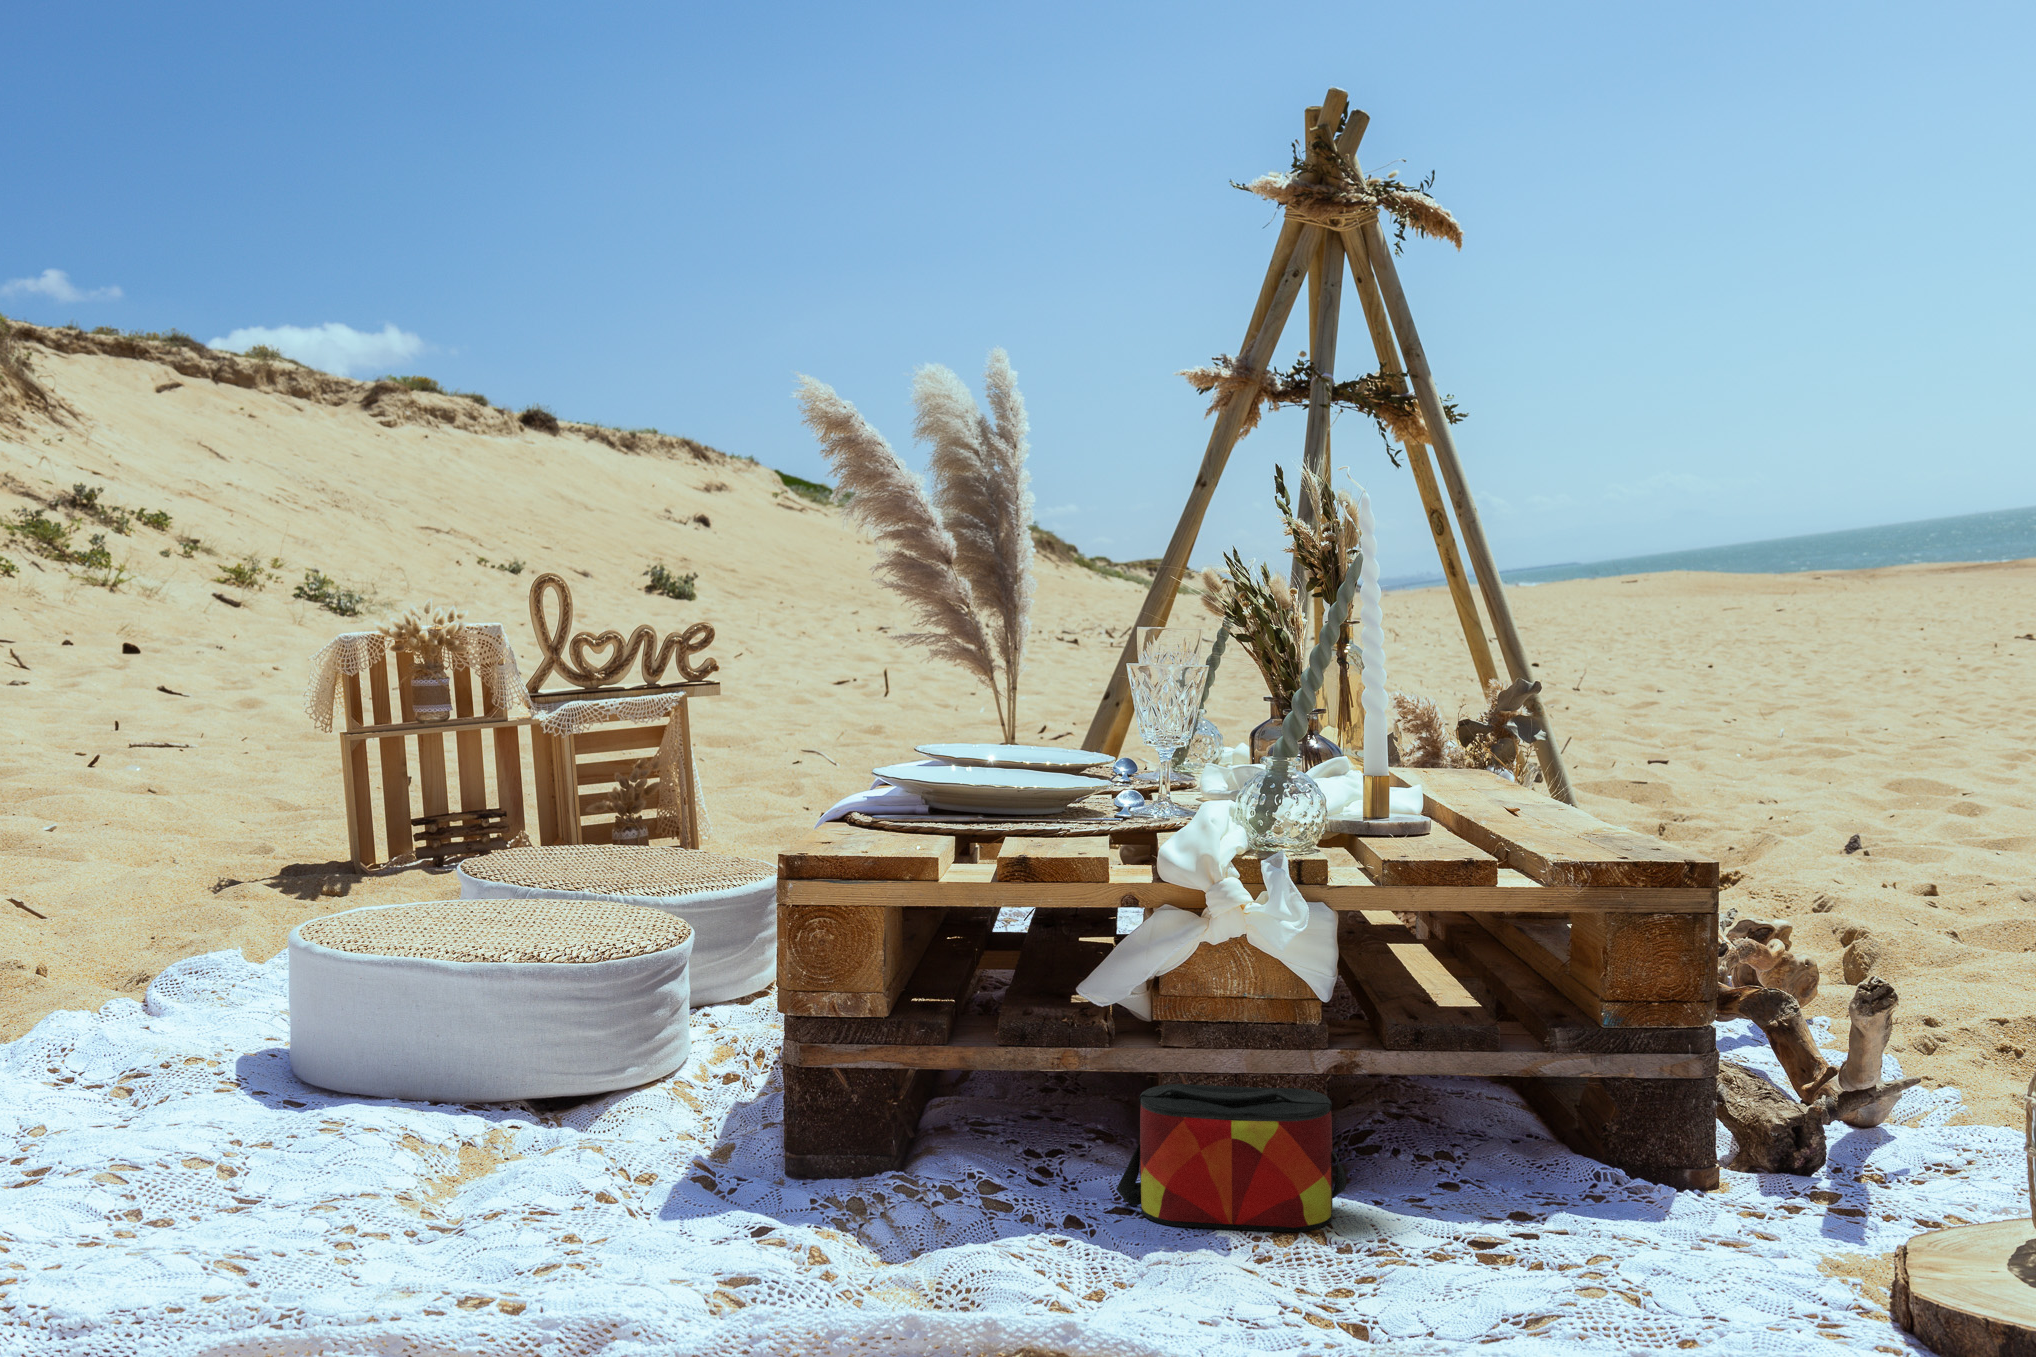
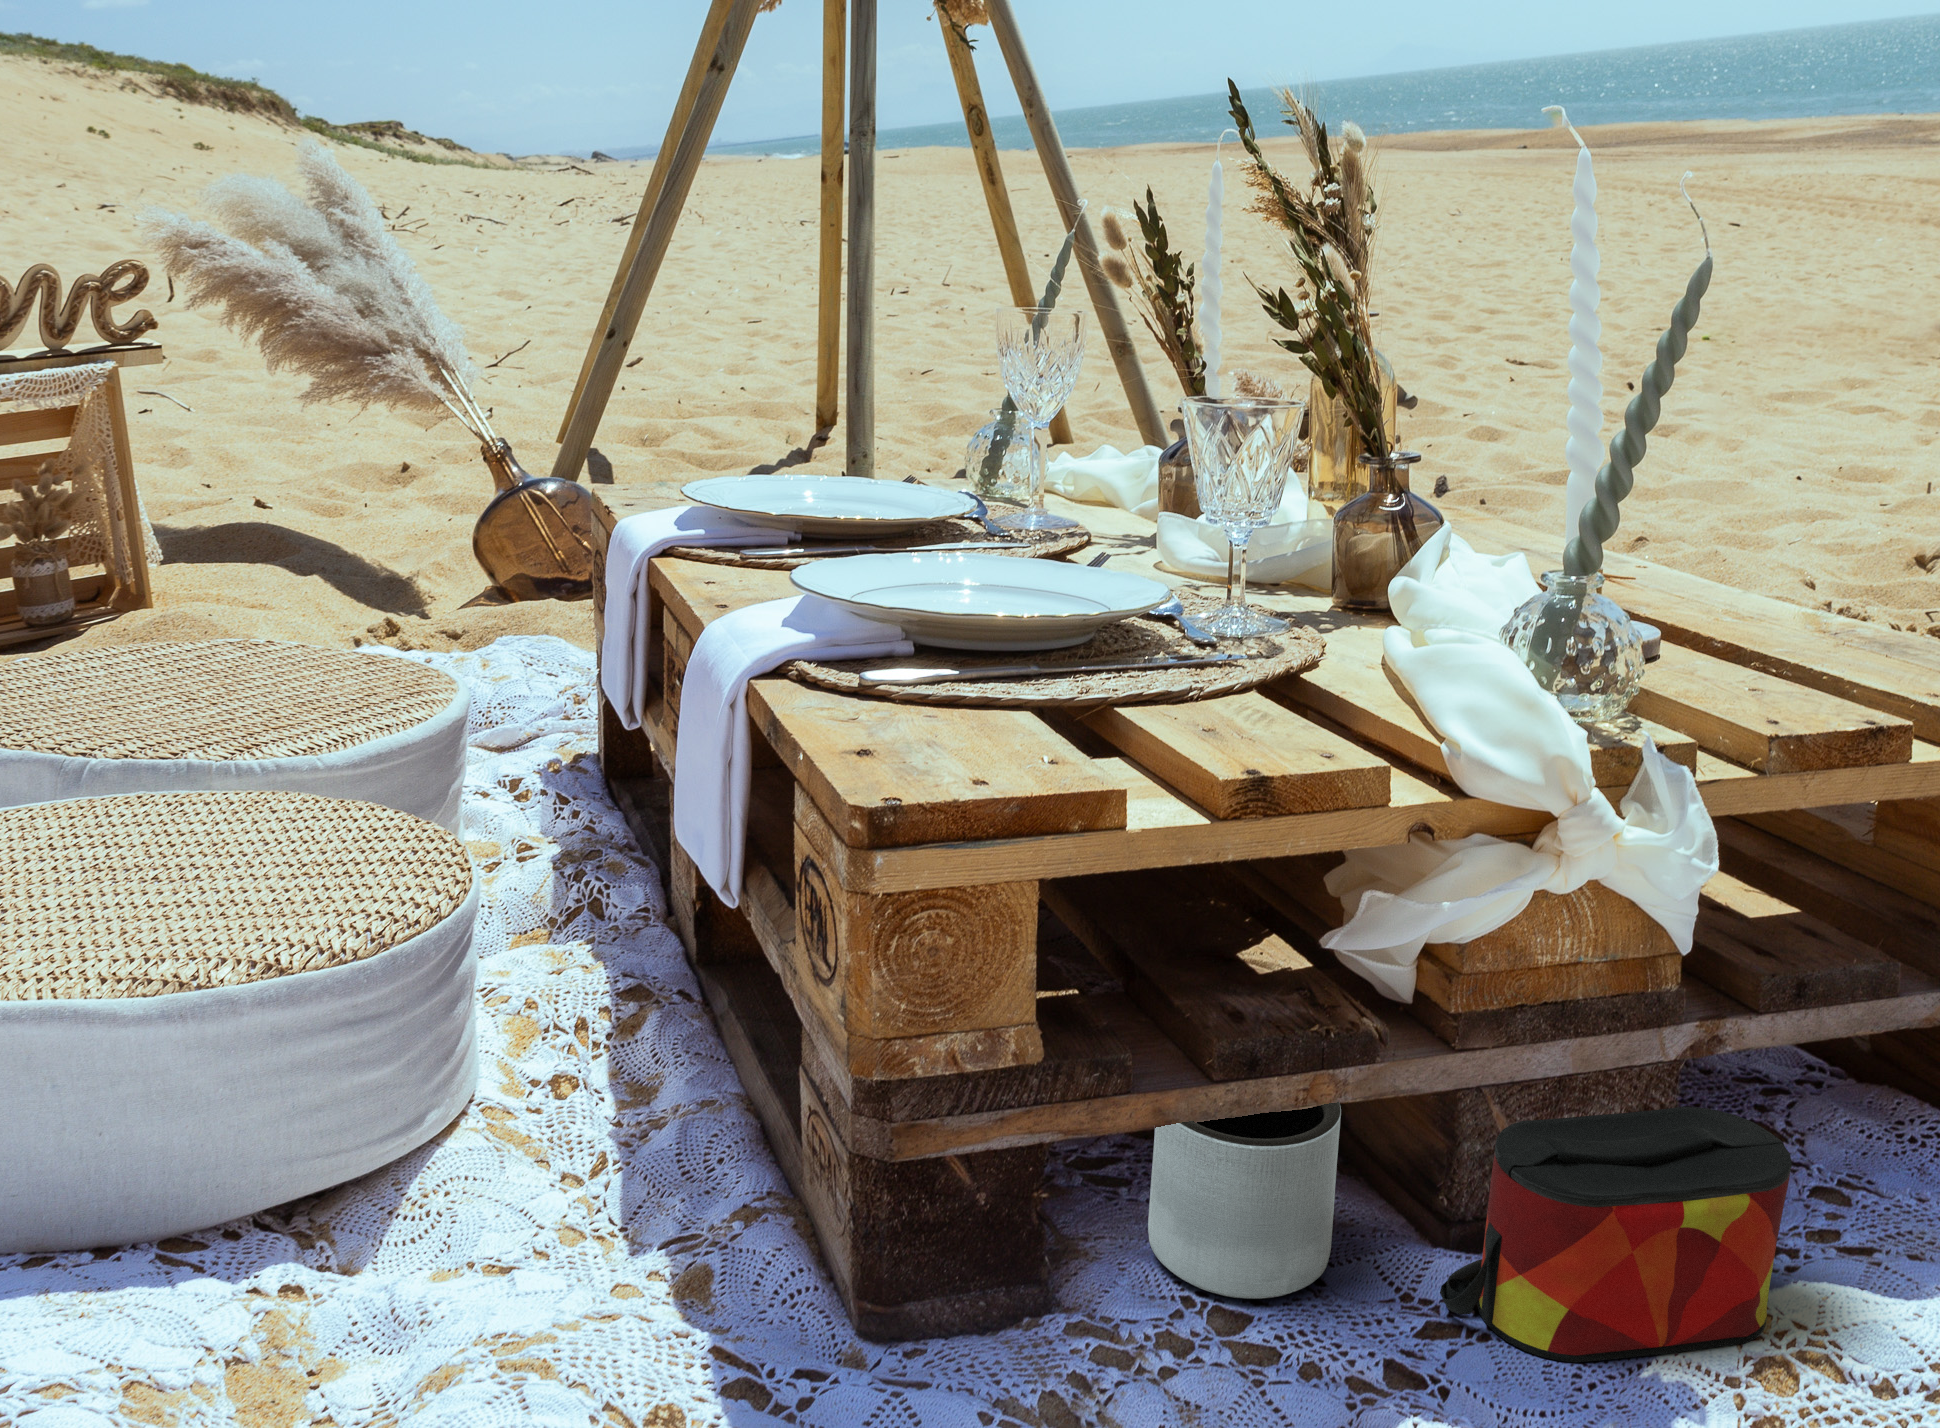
planter: none [977,1051,1091,1188] -> present [1148,1100,1341,1299]

